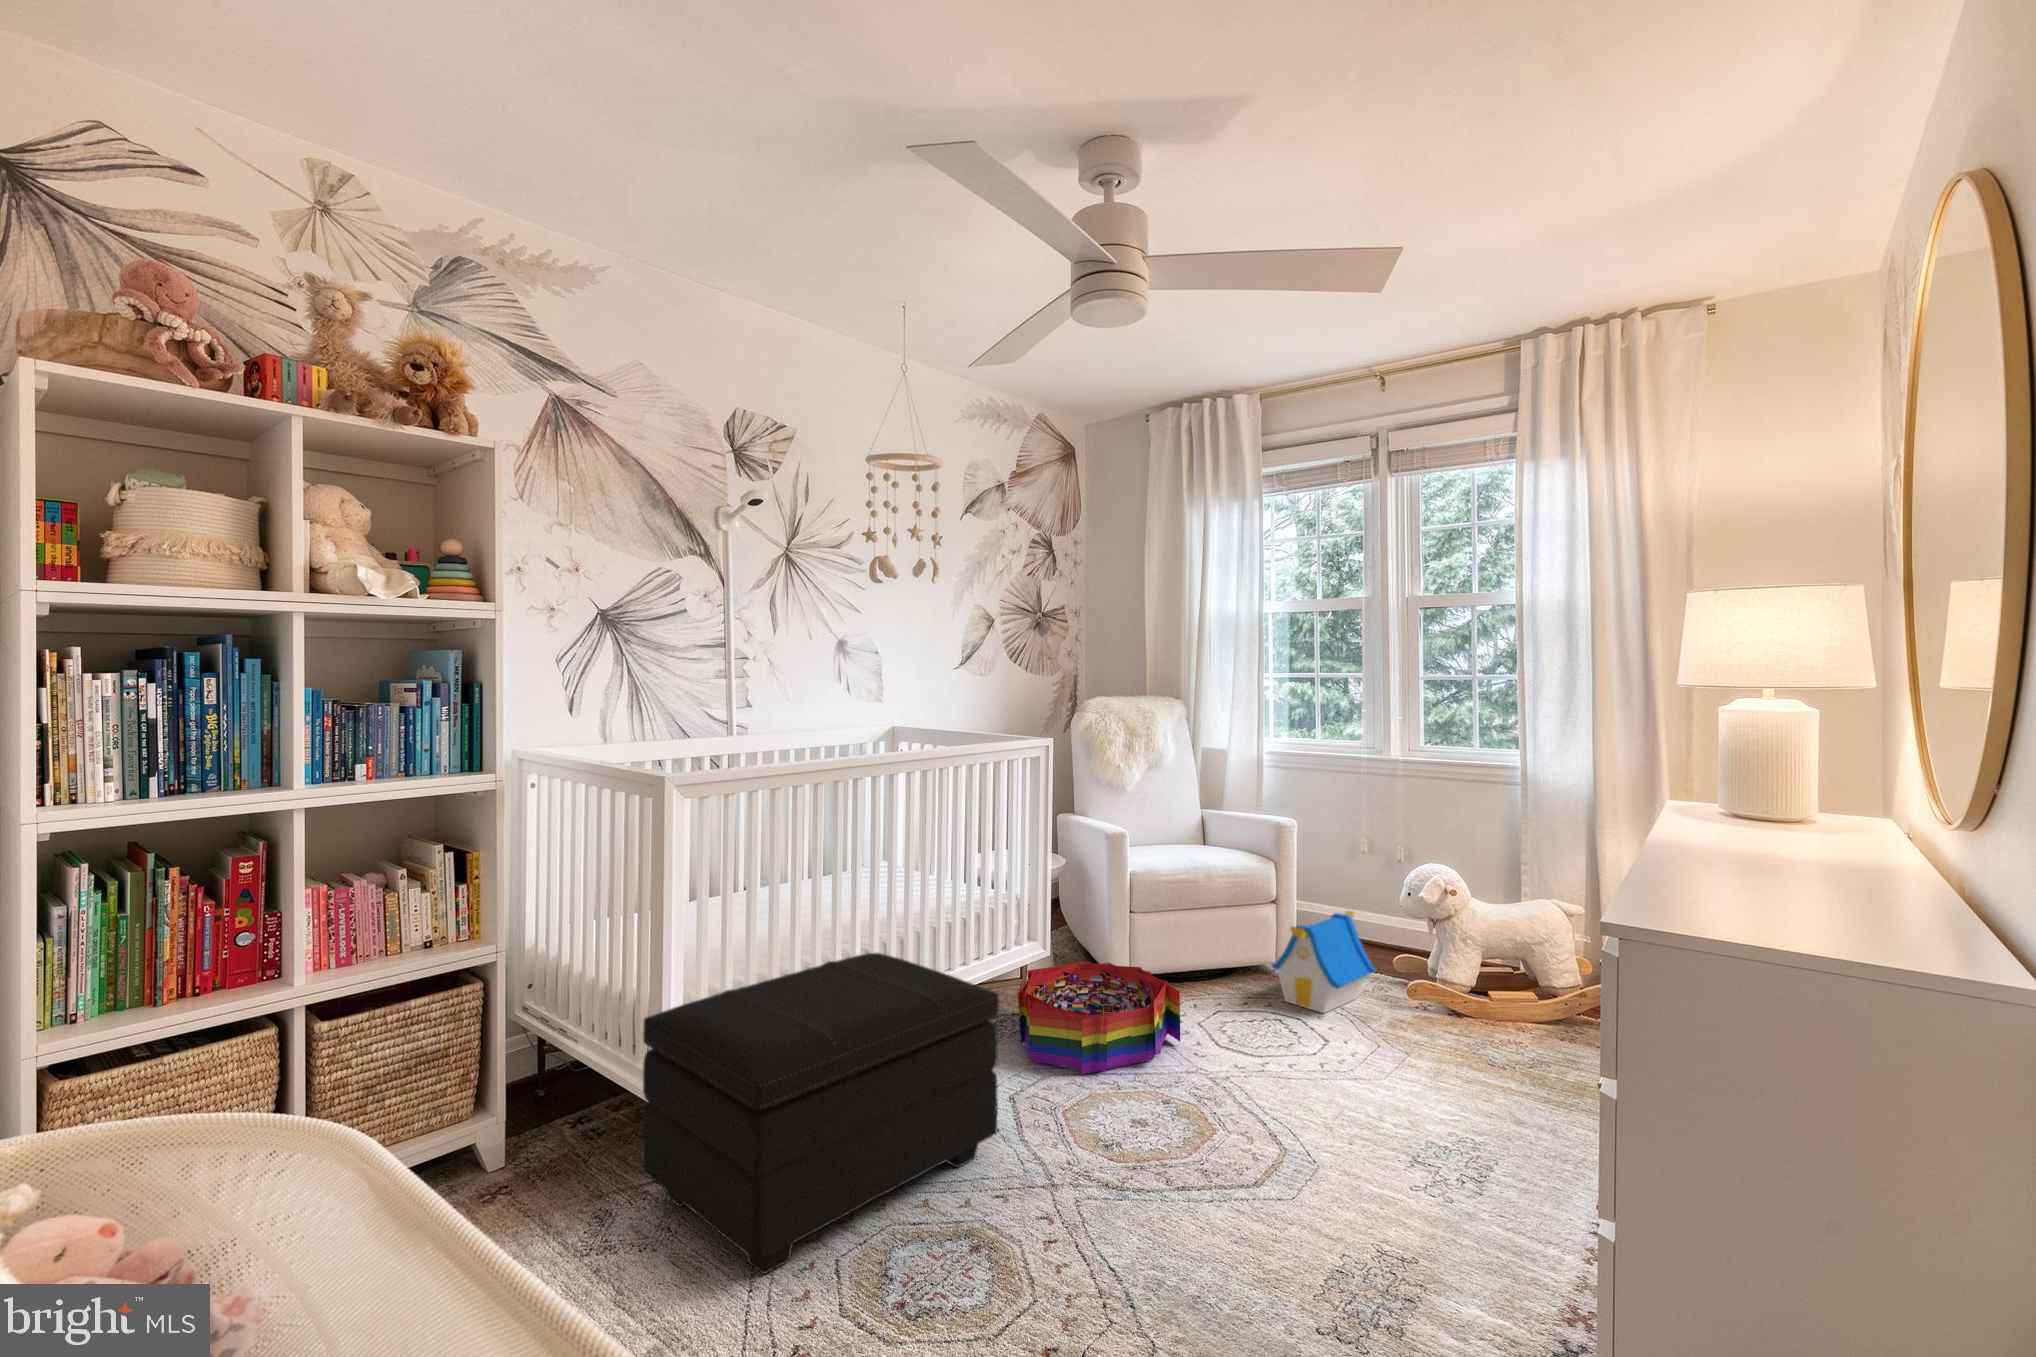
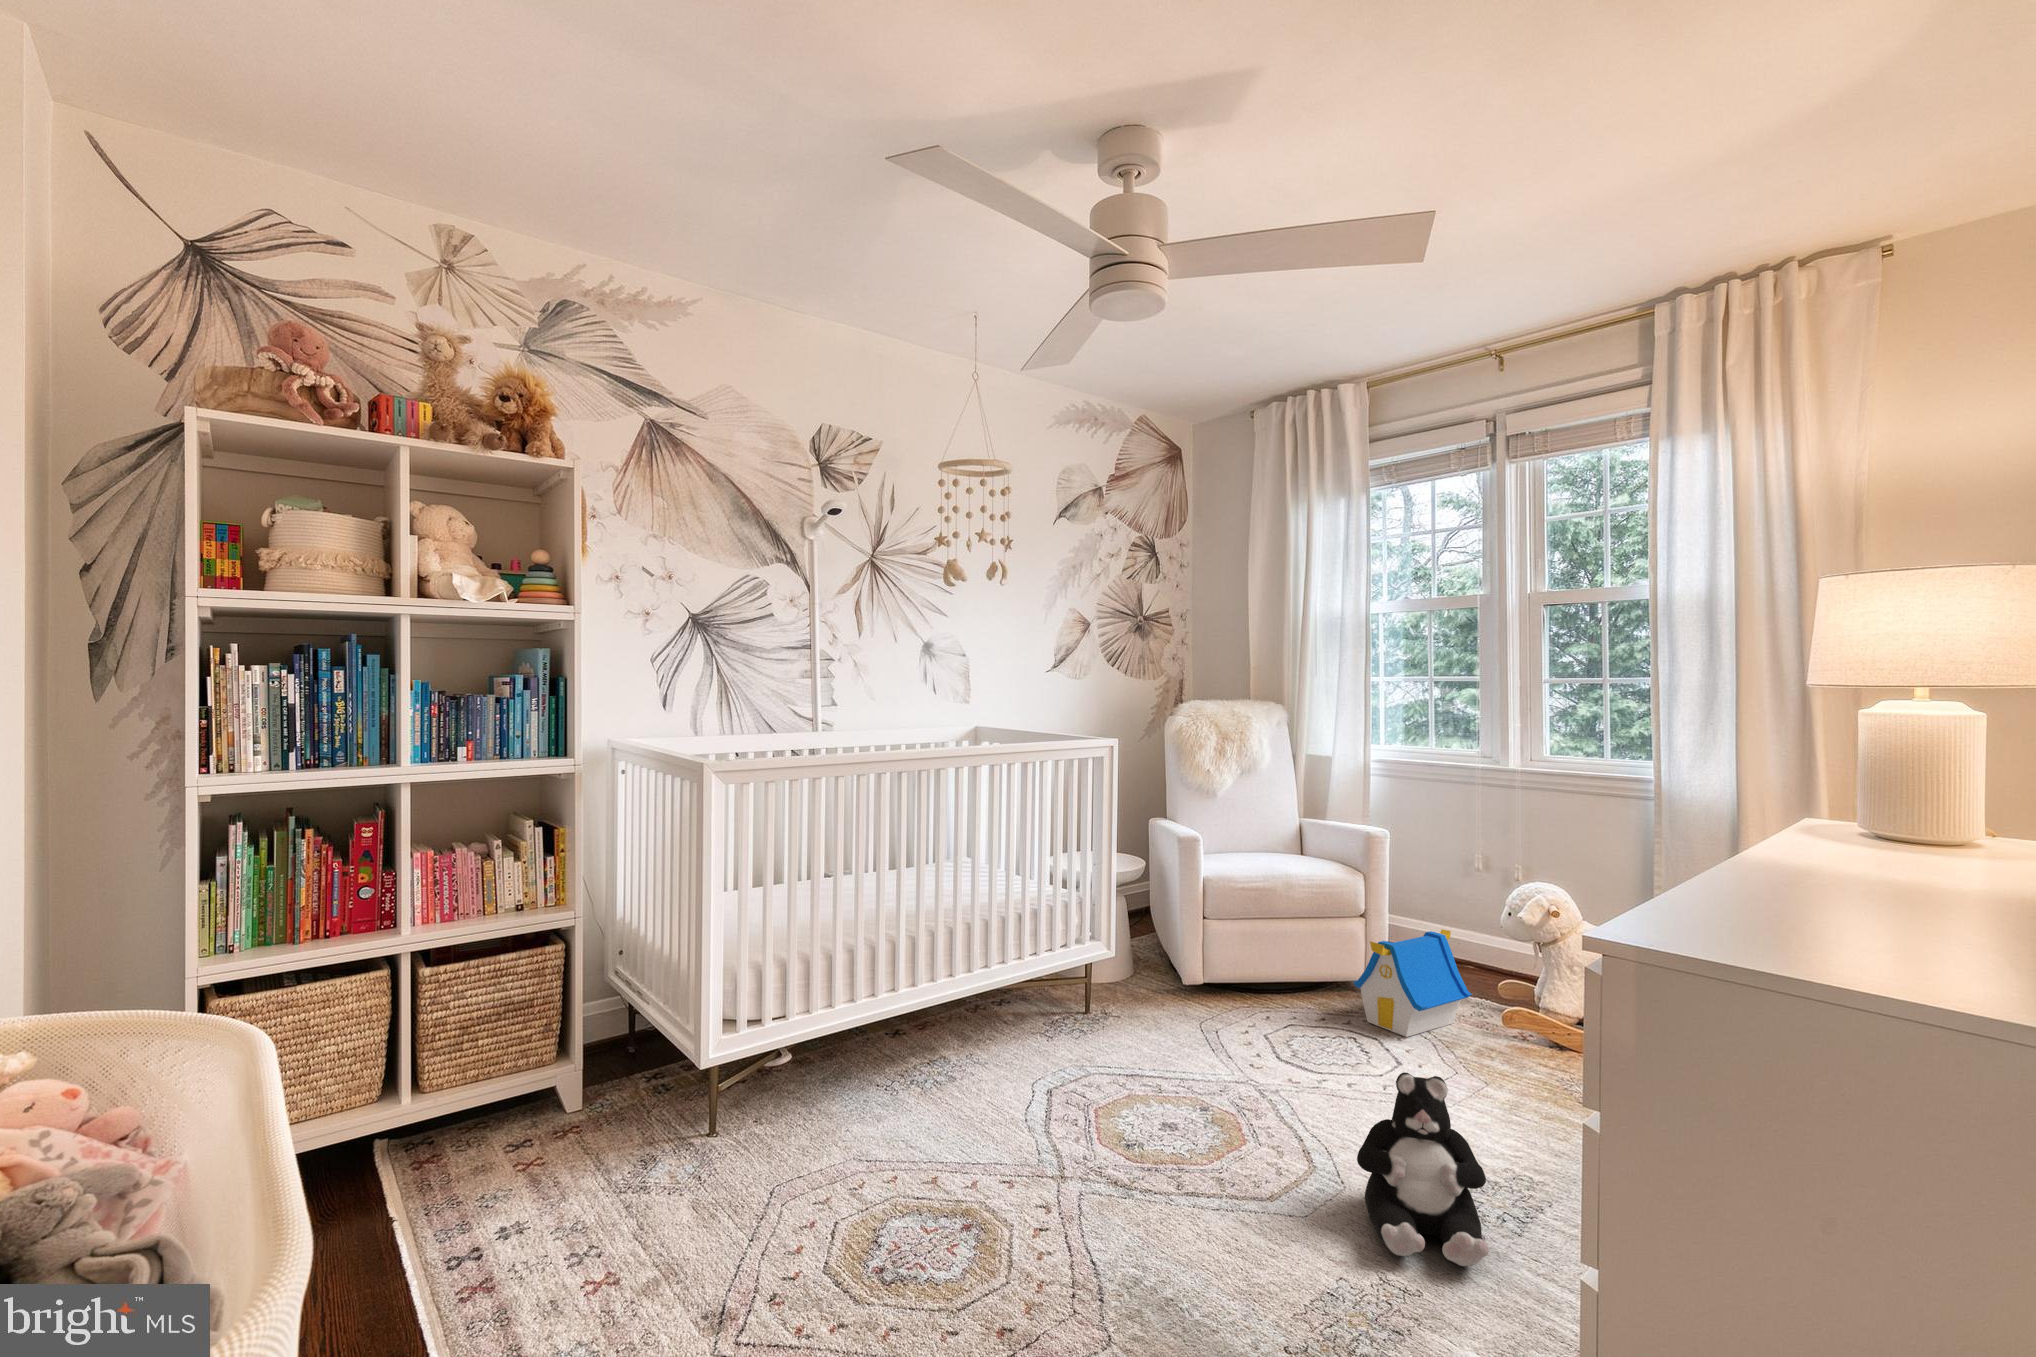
footstool: present [642,953,999,1274] -> none [684,941,1018,1227]
storage bin: present [1018,962,1180,1074] -> none [1071,966,1238,1077]
plush toy: none [1338,1052,1473,1231] -> present [1357,1072,1489,1267]

